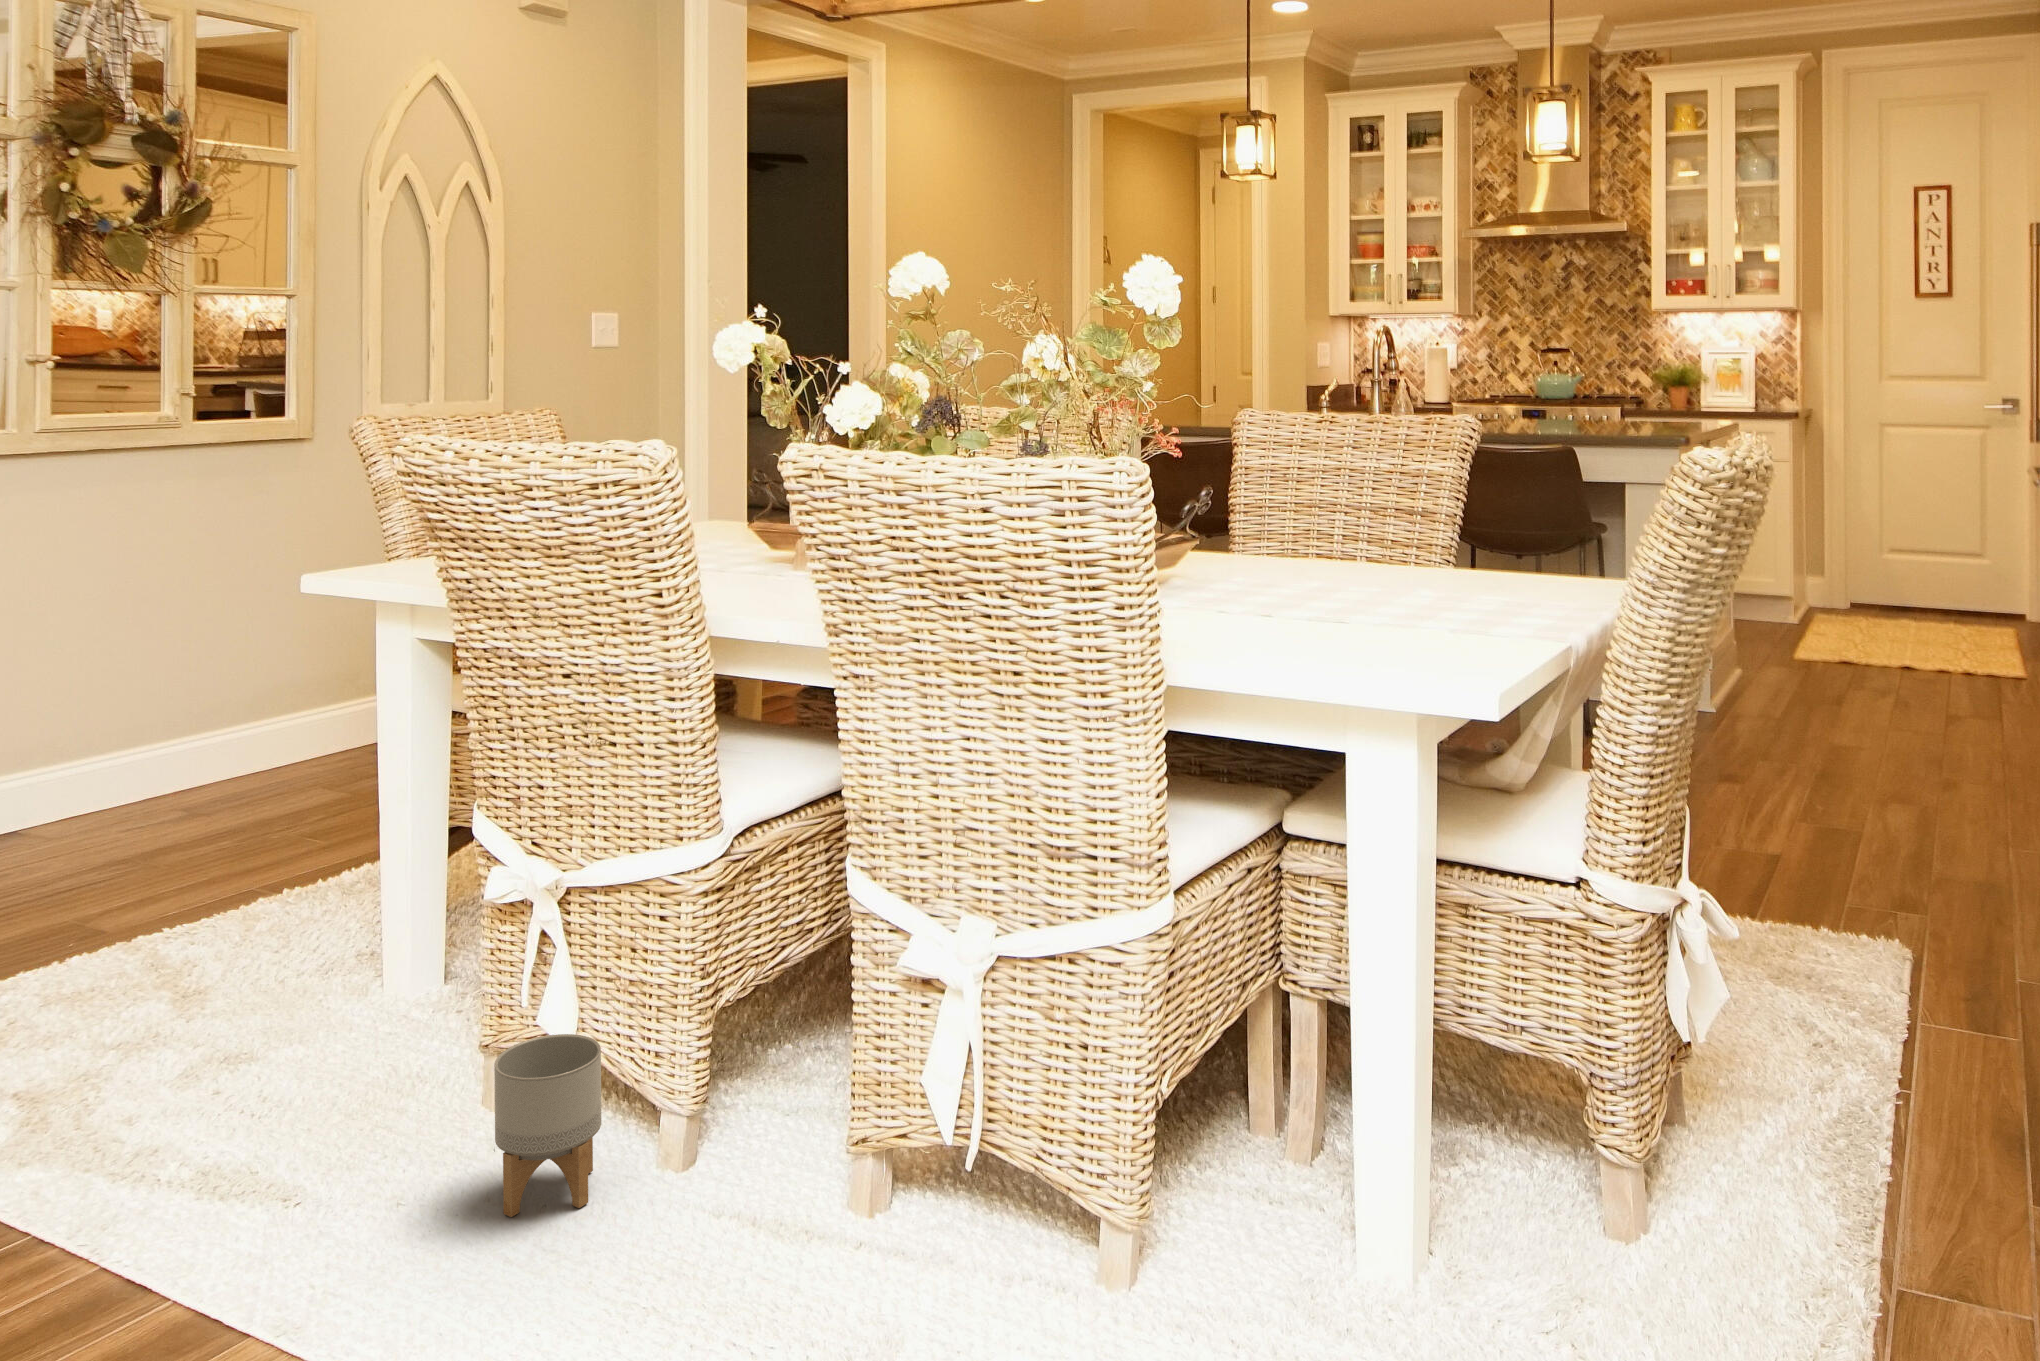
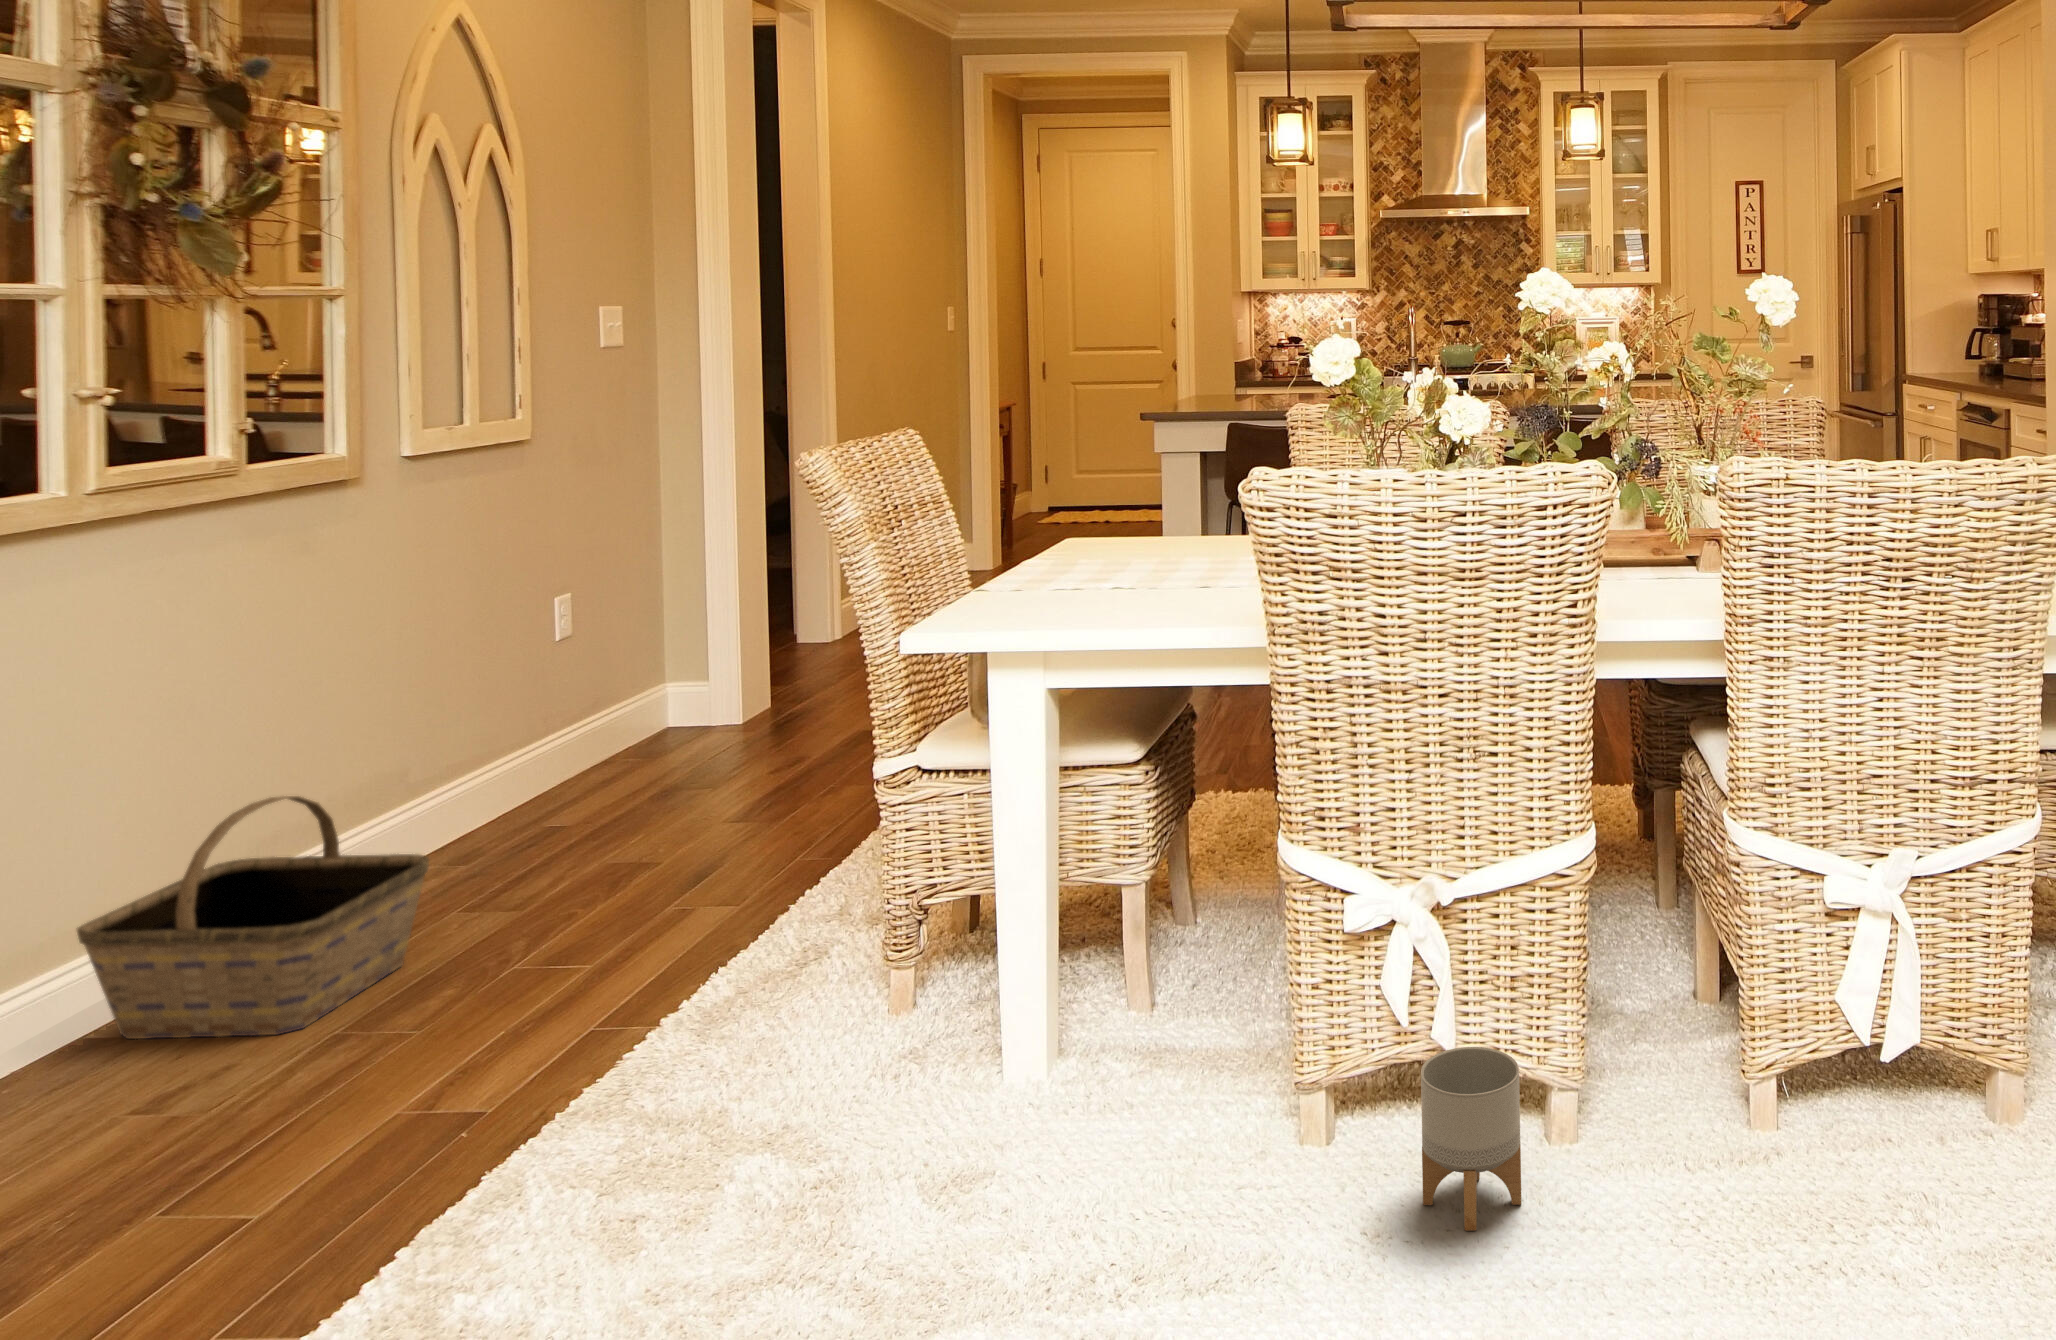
basket: none [34,670,267,847] -> present [77,796,429,1039]

